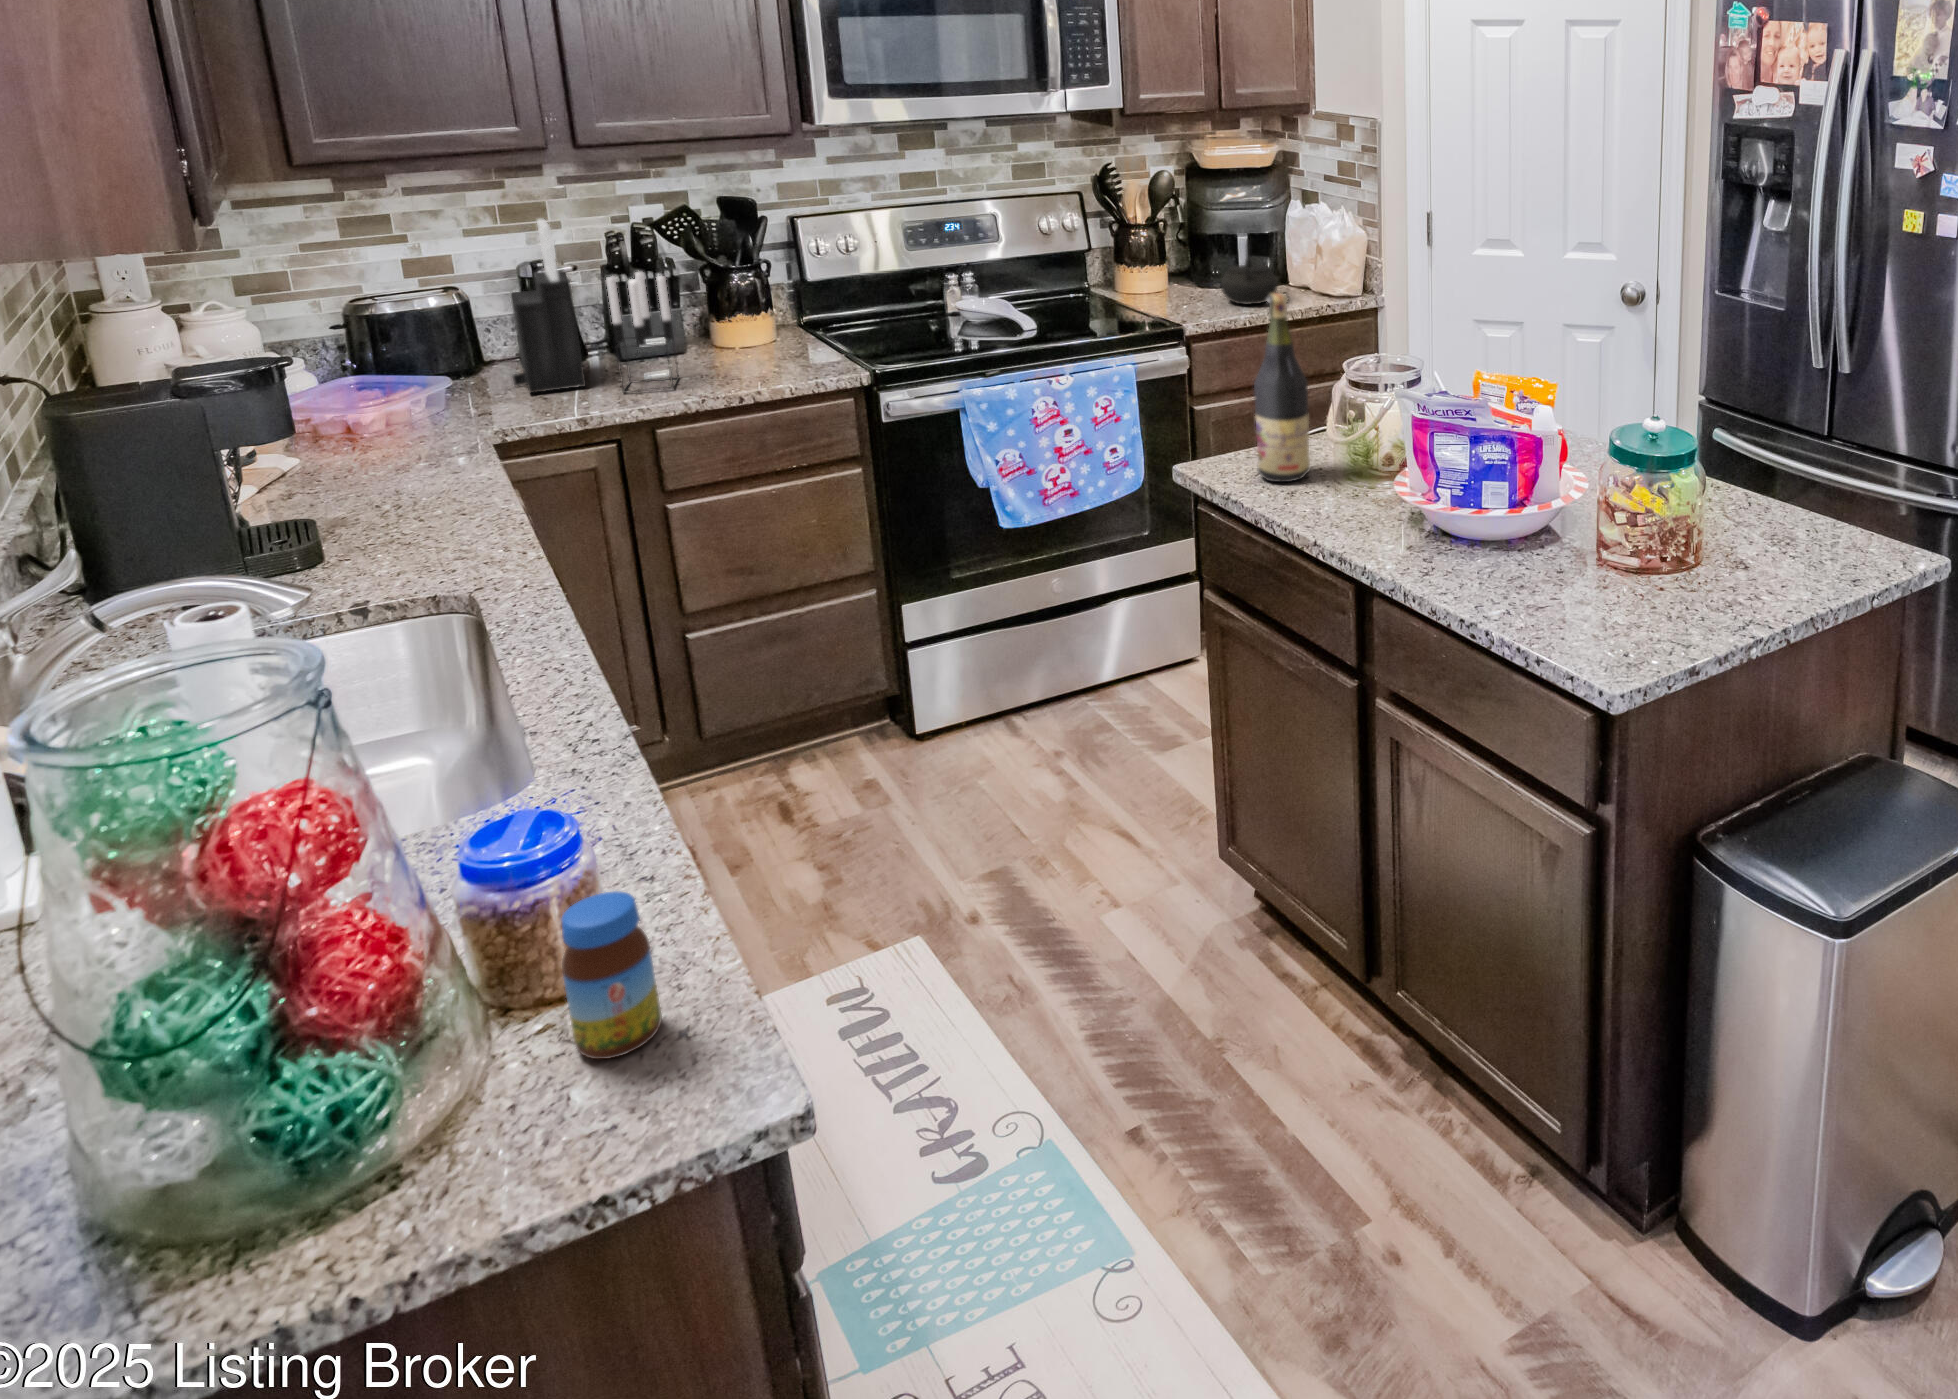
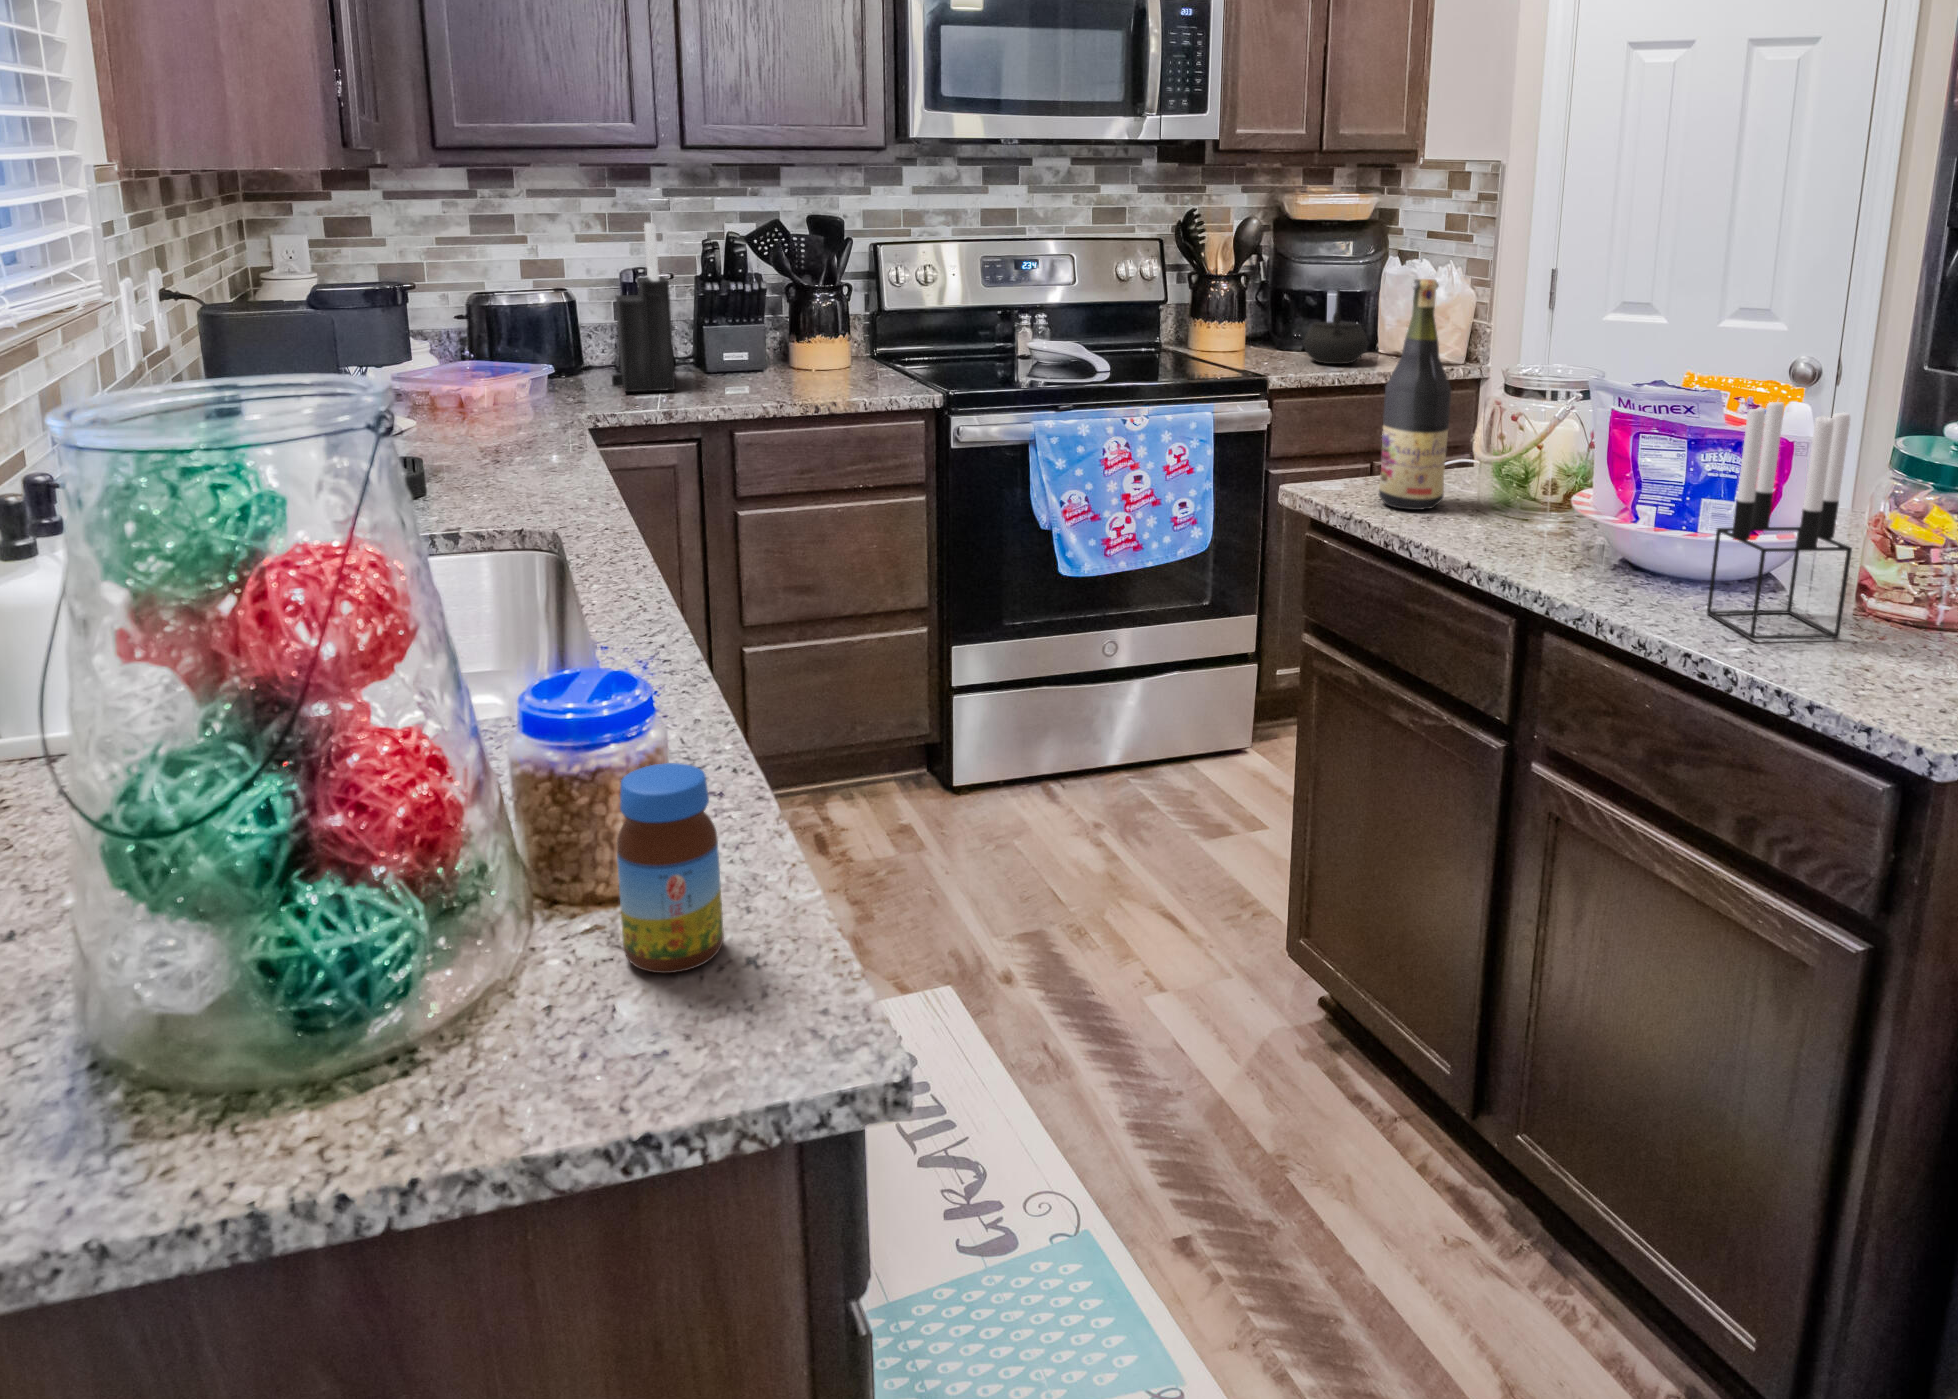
candle holder: present [606,272,679,392] -> present [1707,402,1852,639]

